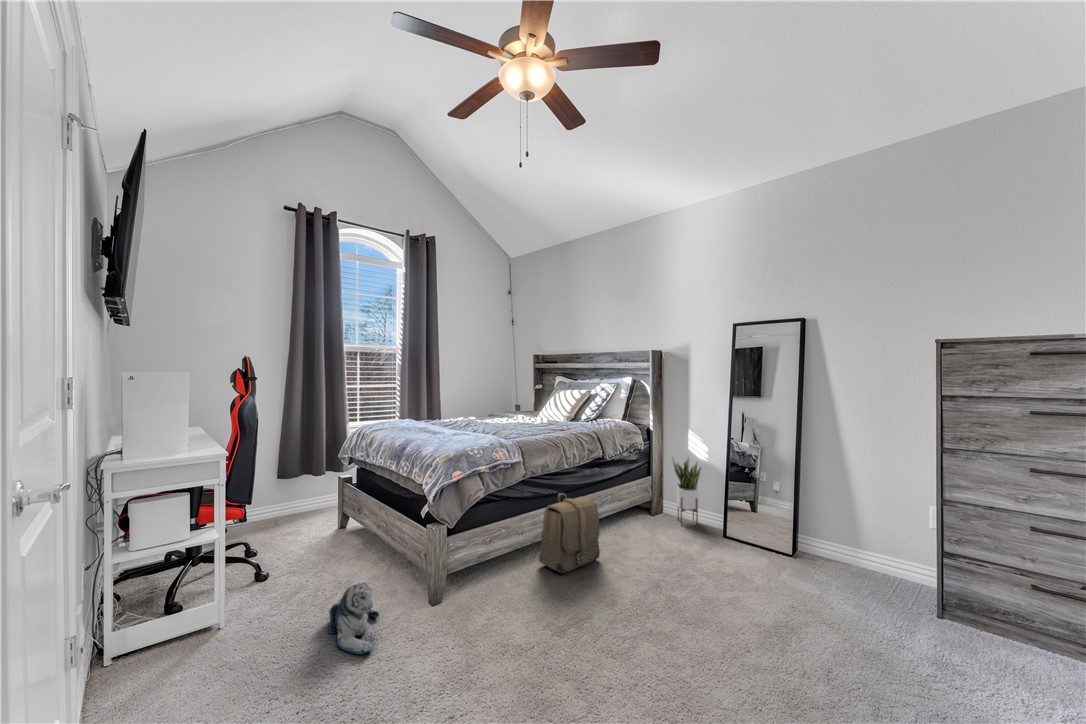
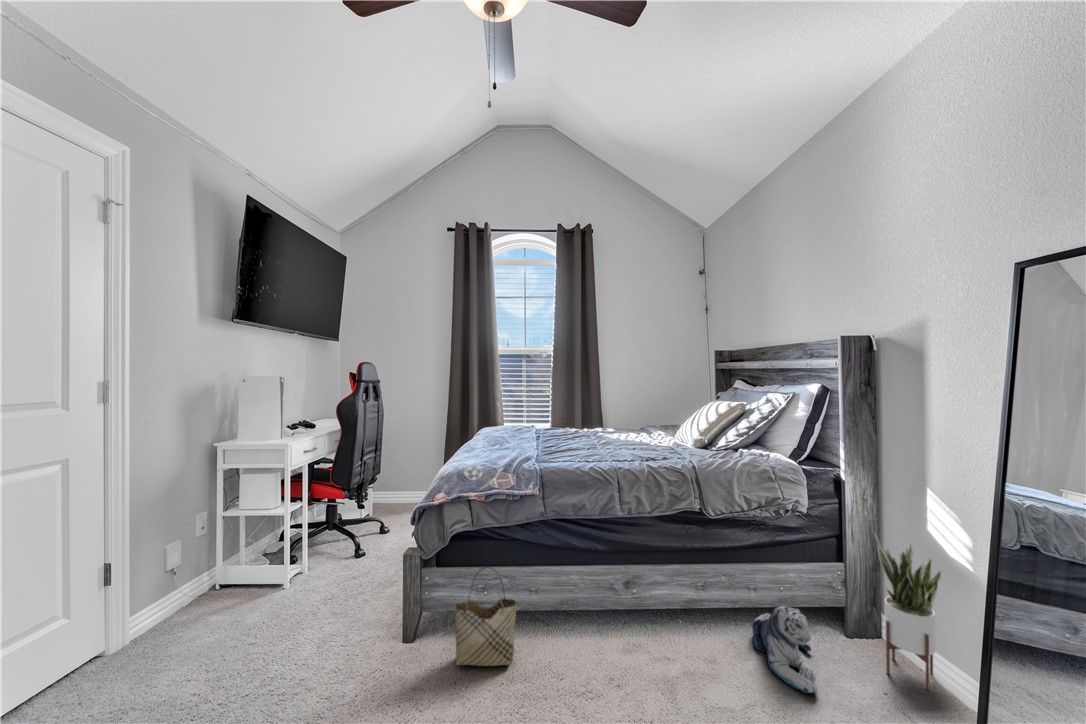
backpack: present [539,493,600,573] -> none [560,551,649,673]
woven basket: none [487,521,528,597] -> present [454,566,517,666]
plush toy: present [327,583,379,655] -> present [752,606,817,694]

